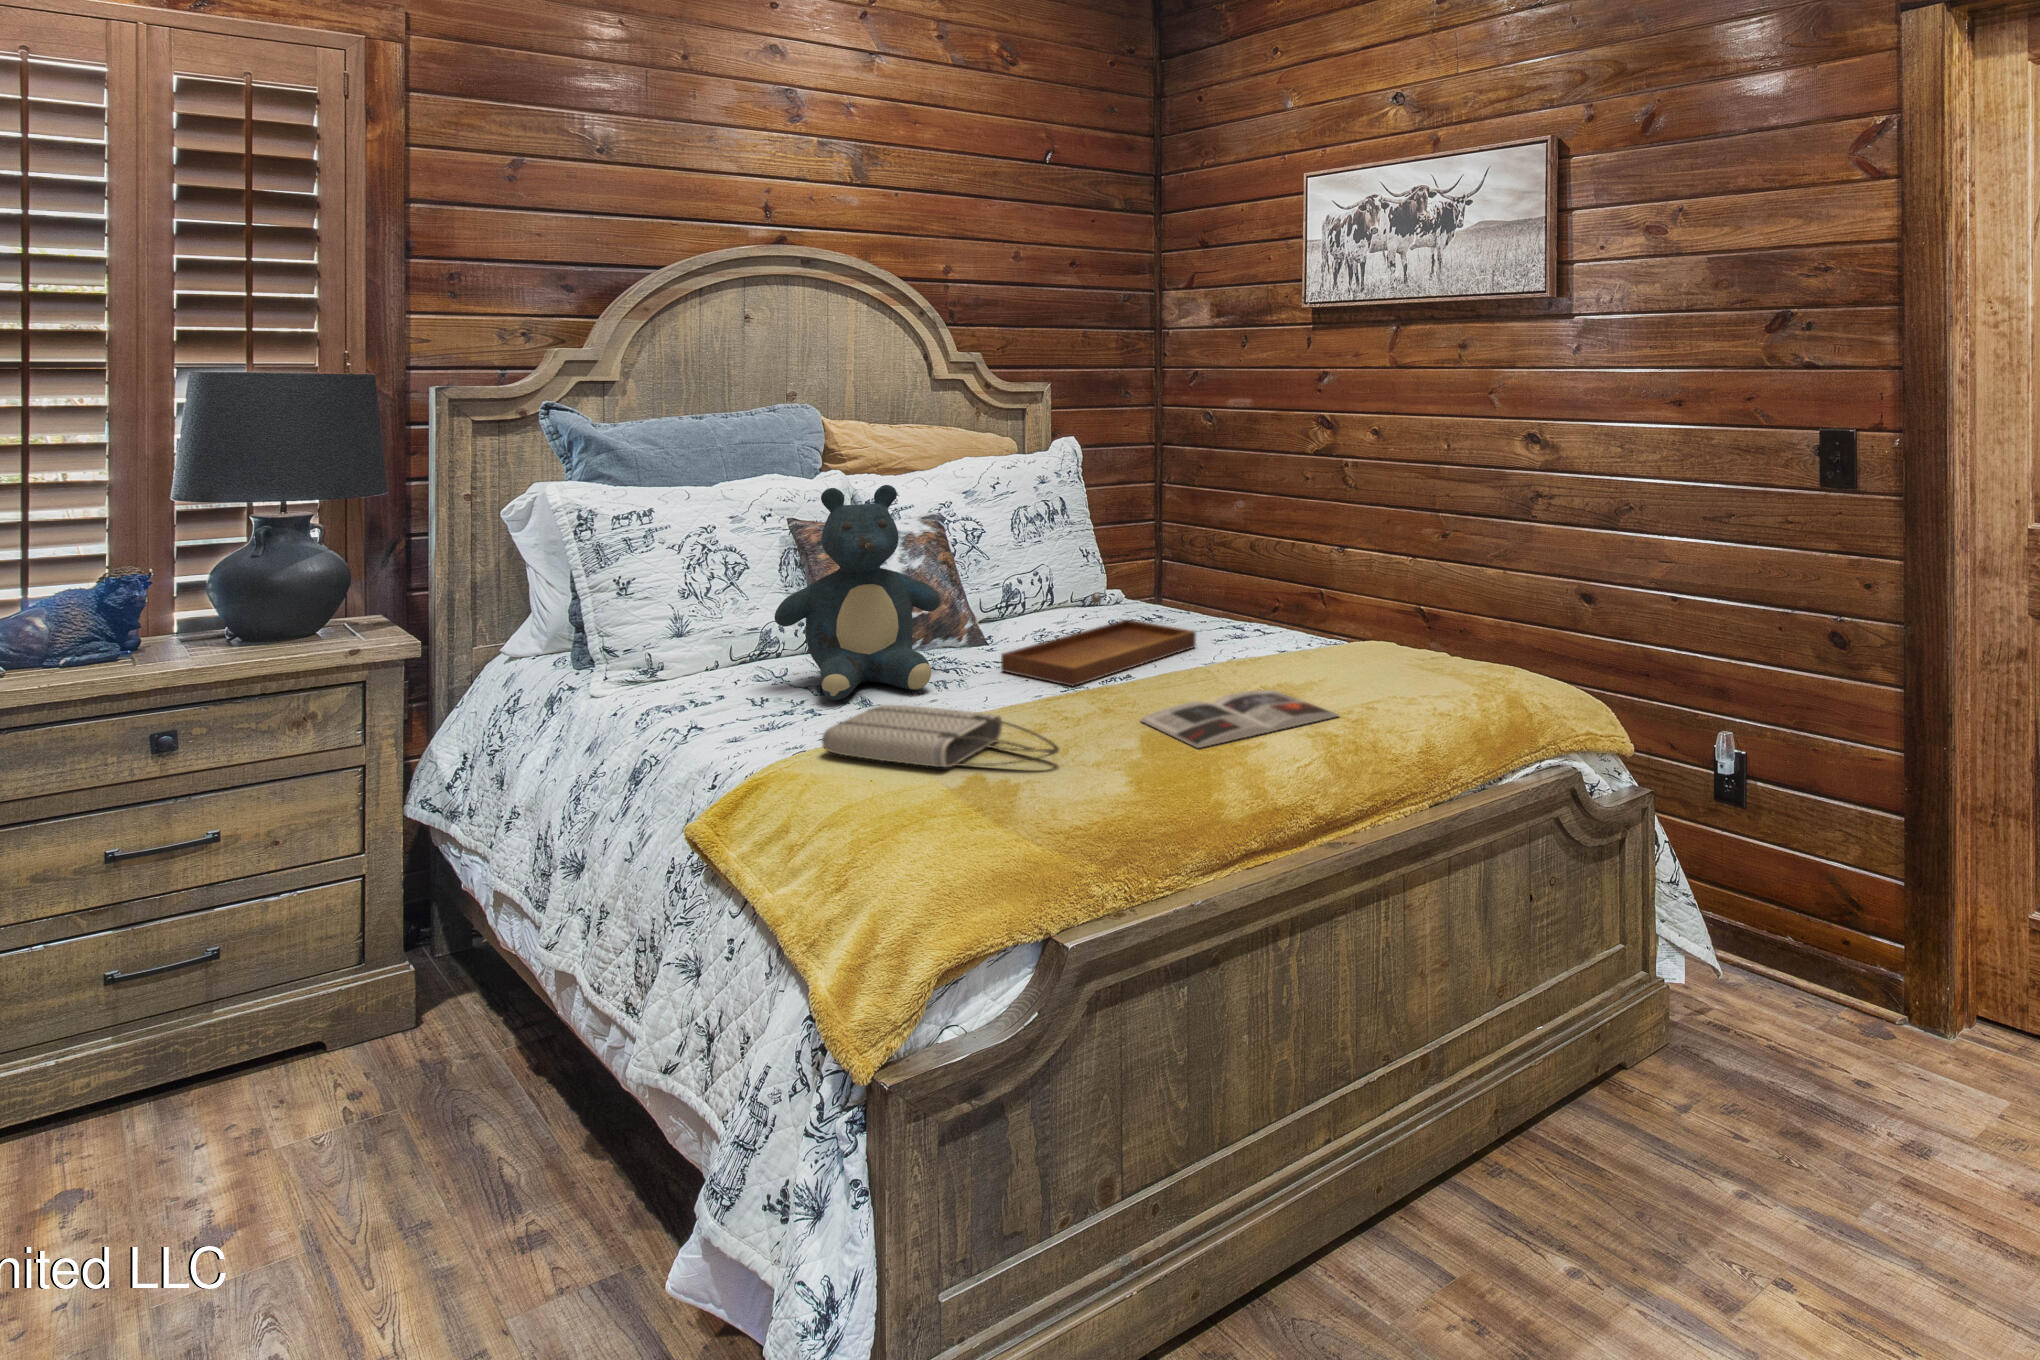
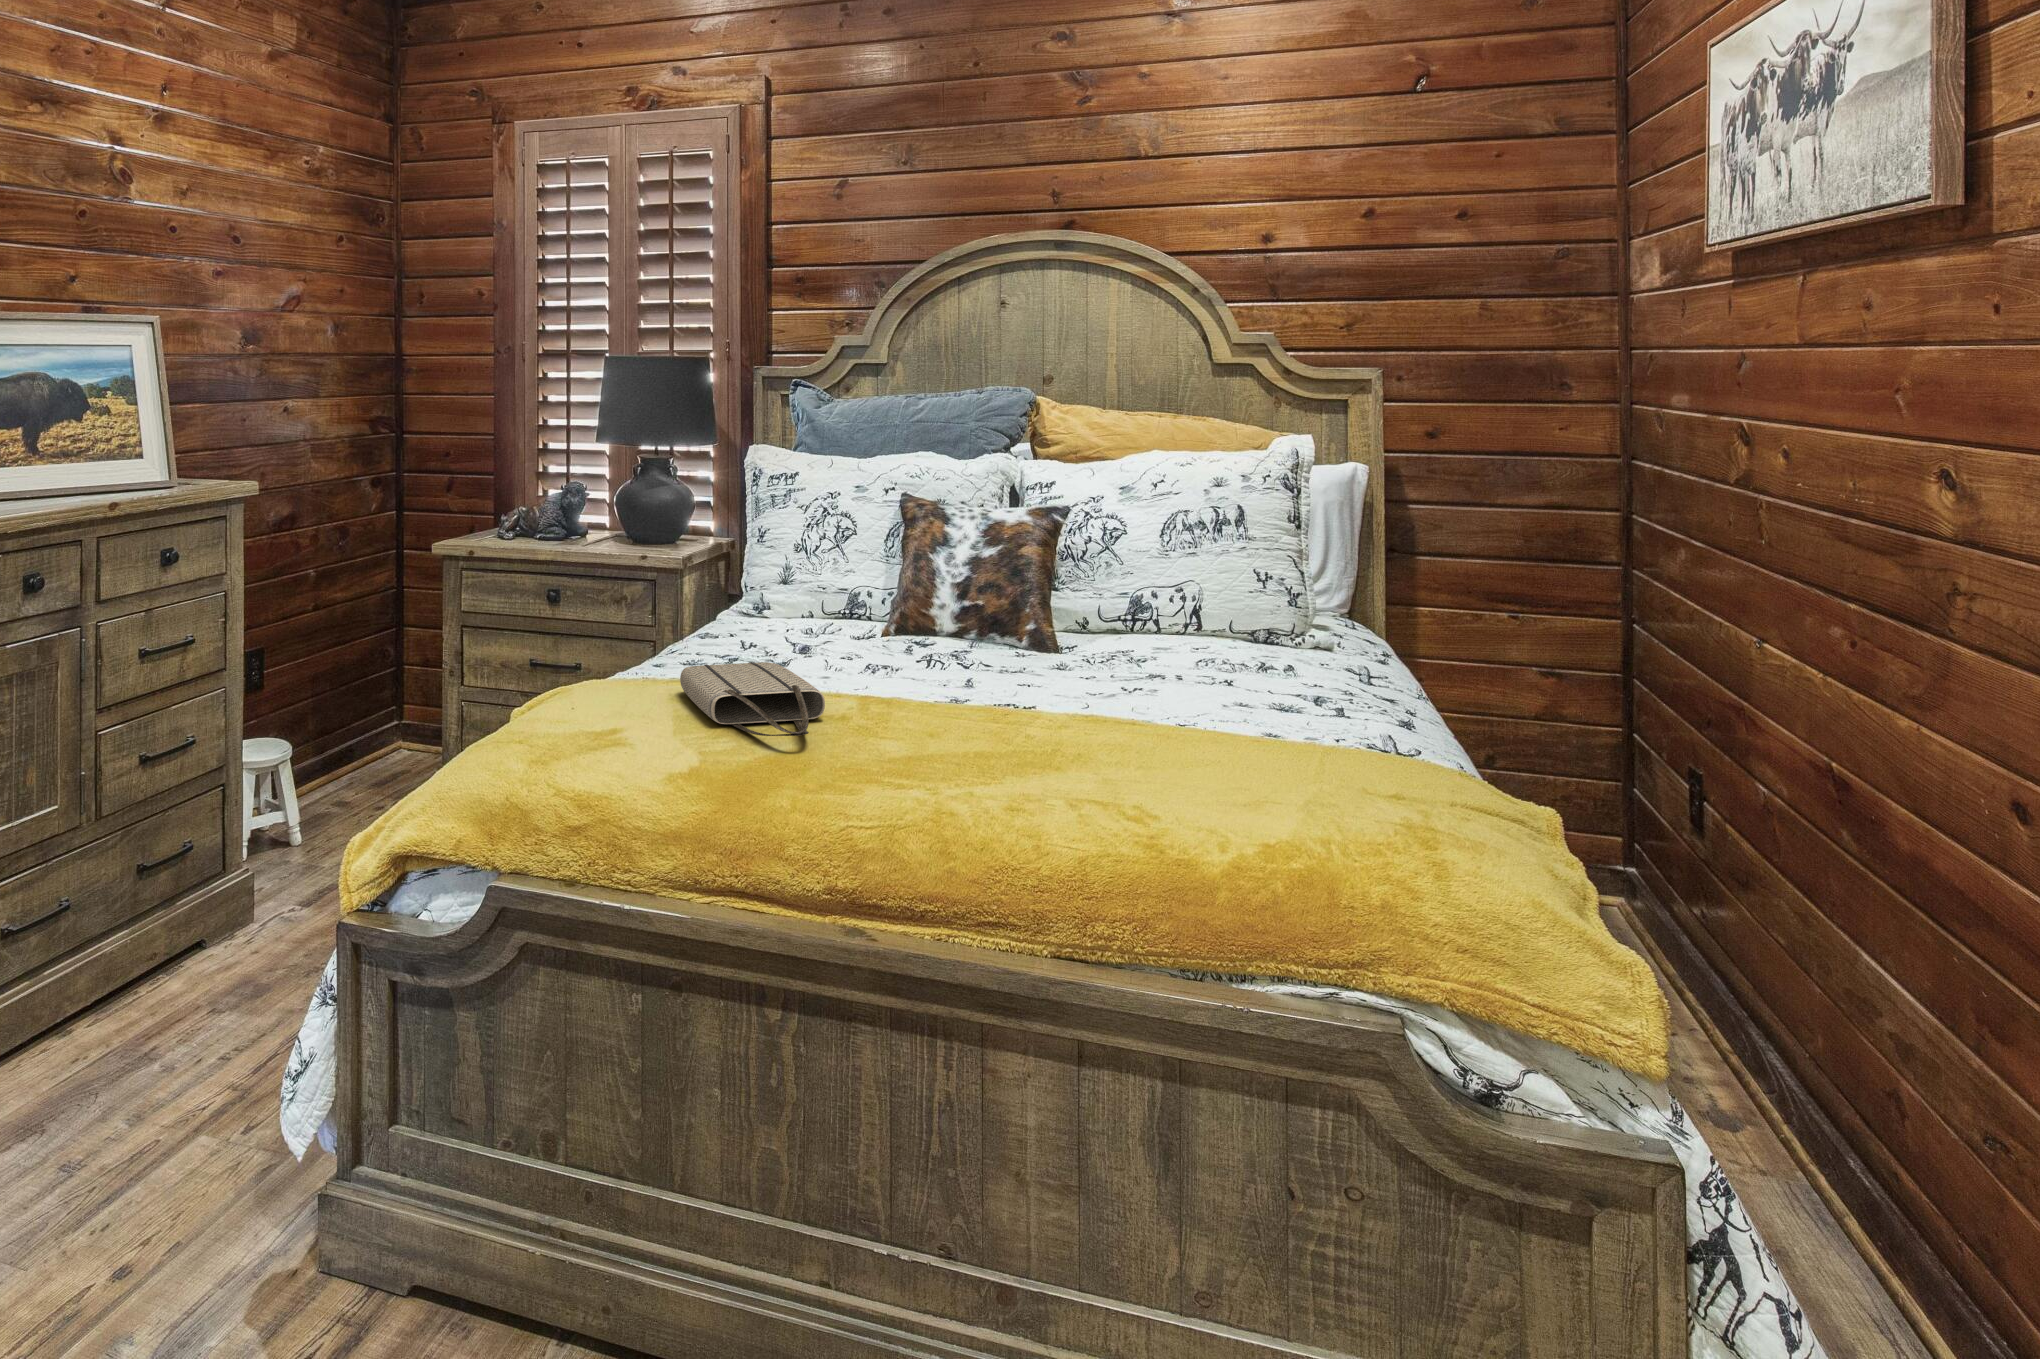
teddy bear: present [774,485,940,700] -> none [788,449,954,669]
tray: present [1001,594,1196,686] -> none [992,607,1257,706]
magazine: present [1141,690,1338,748] -> none [954,739,1209,809]

